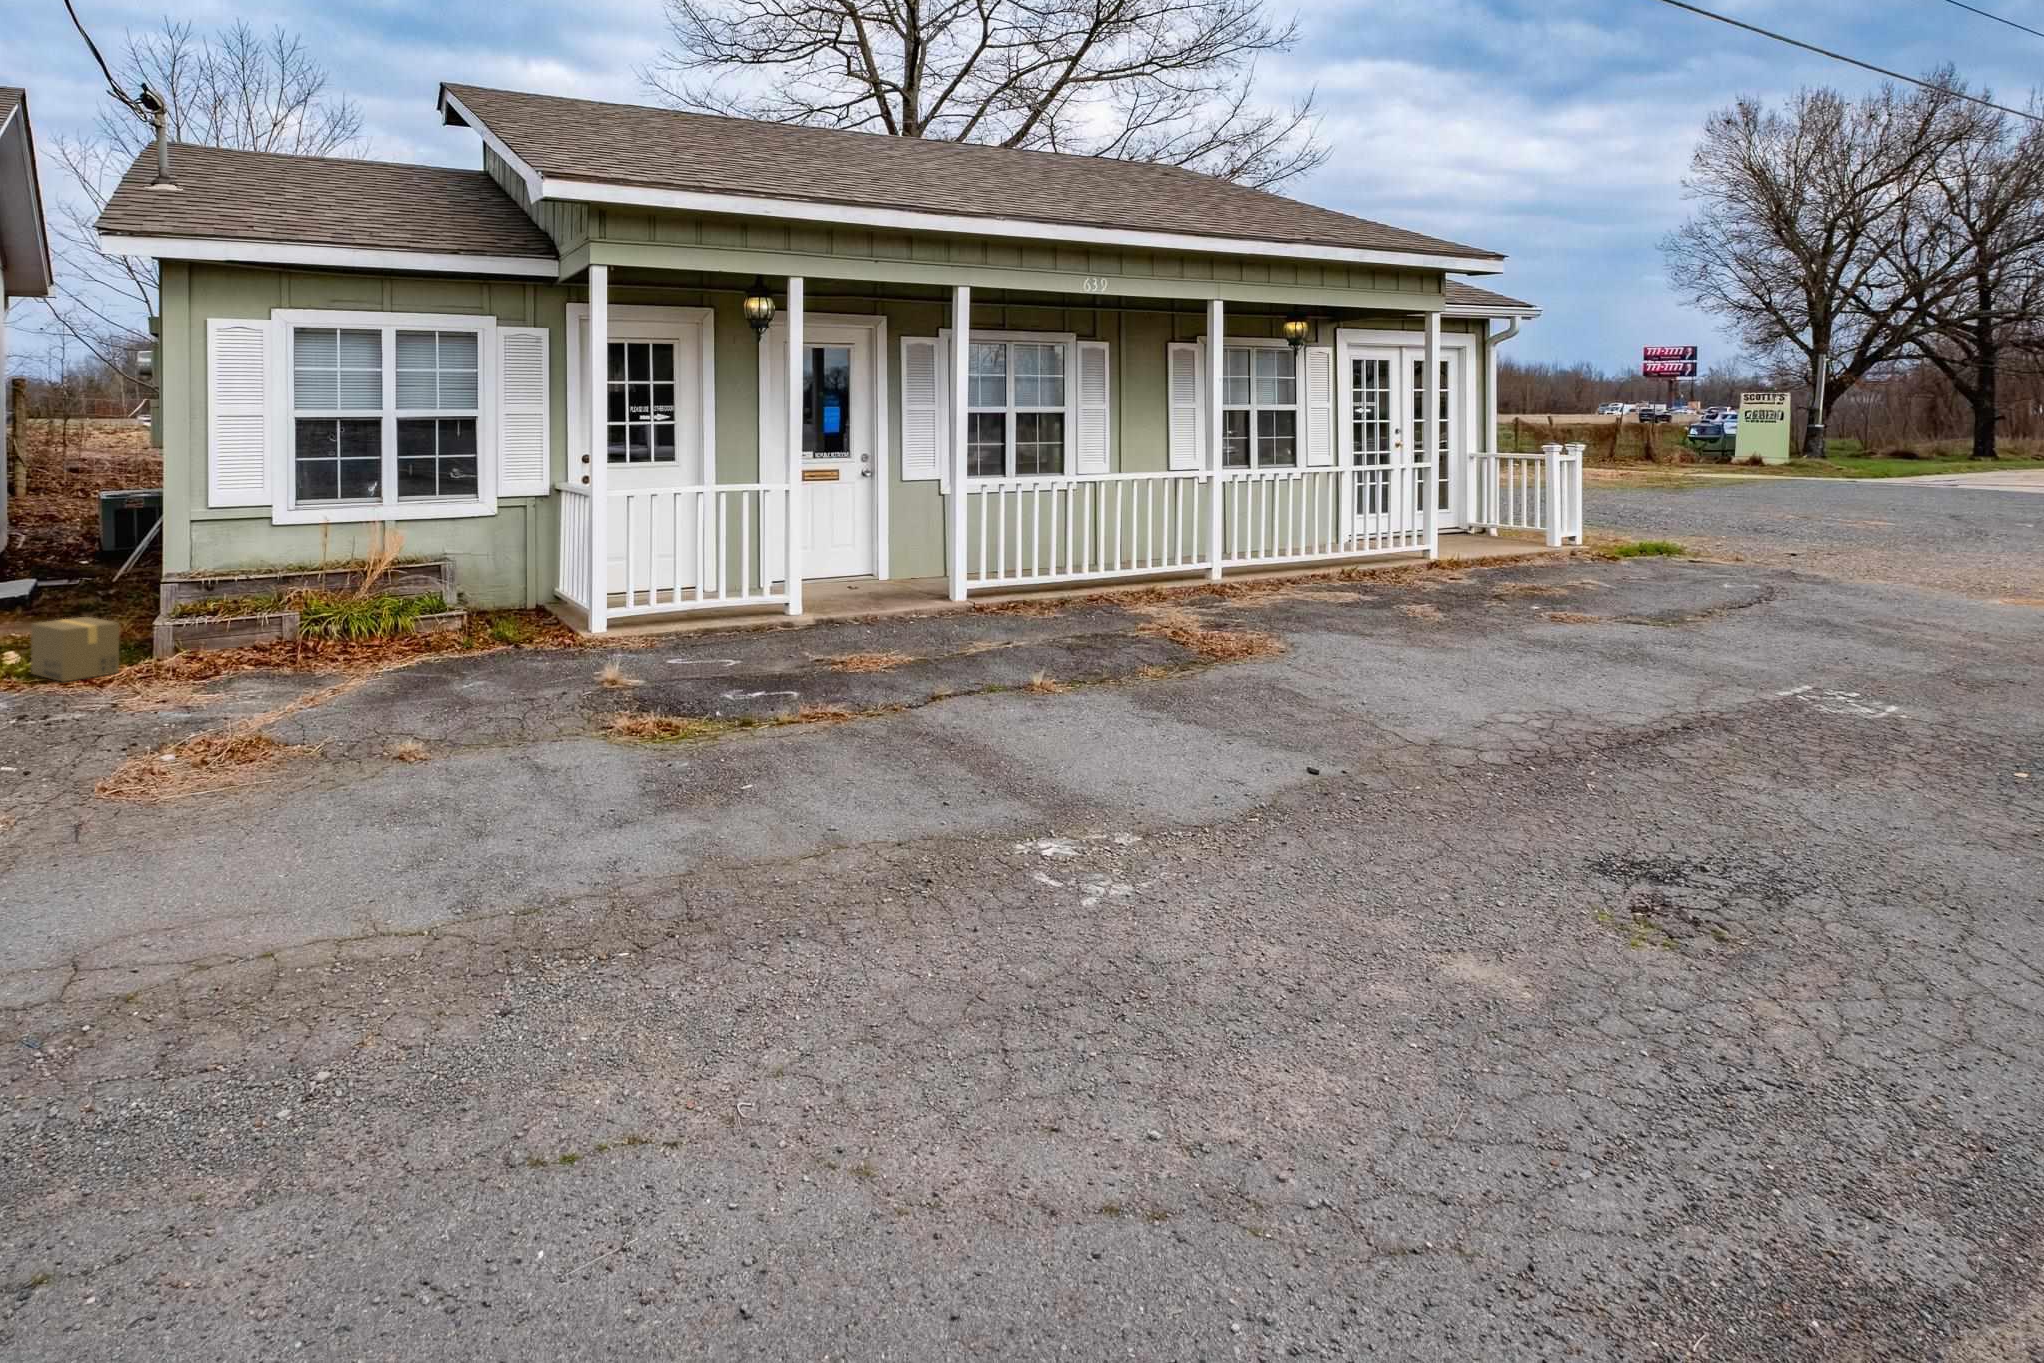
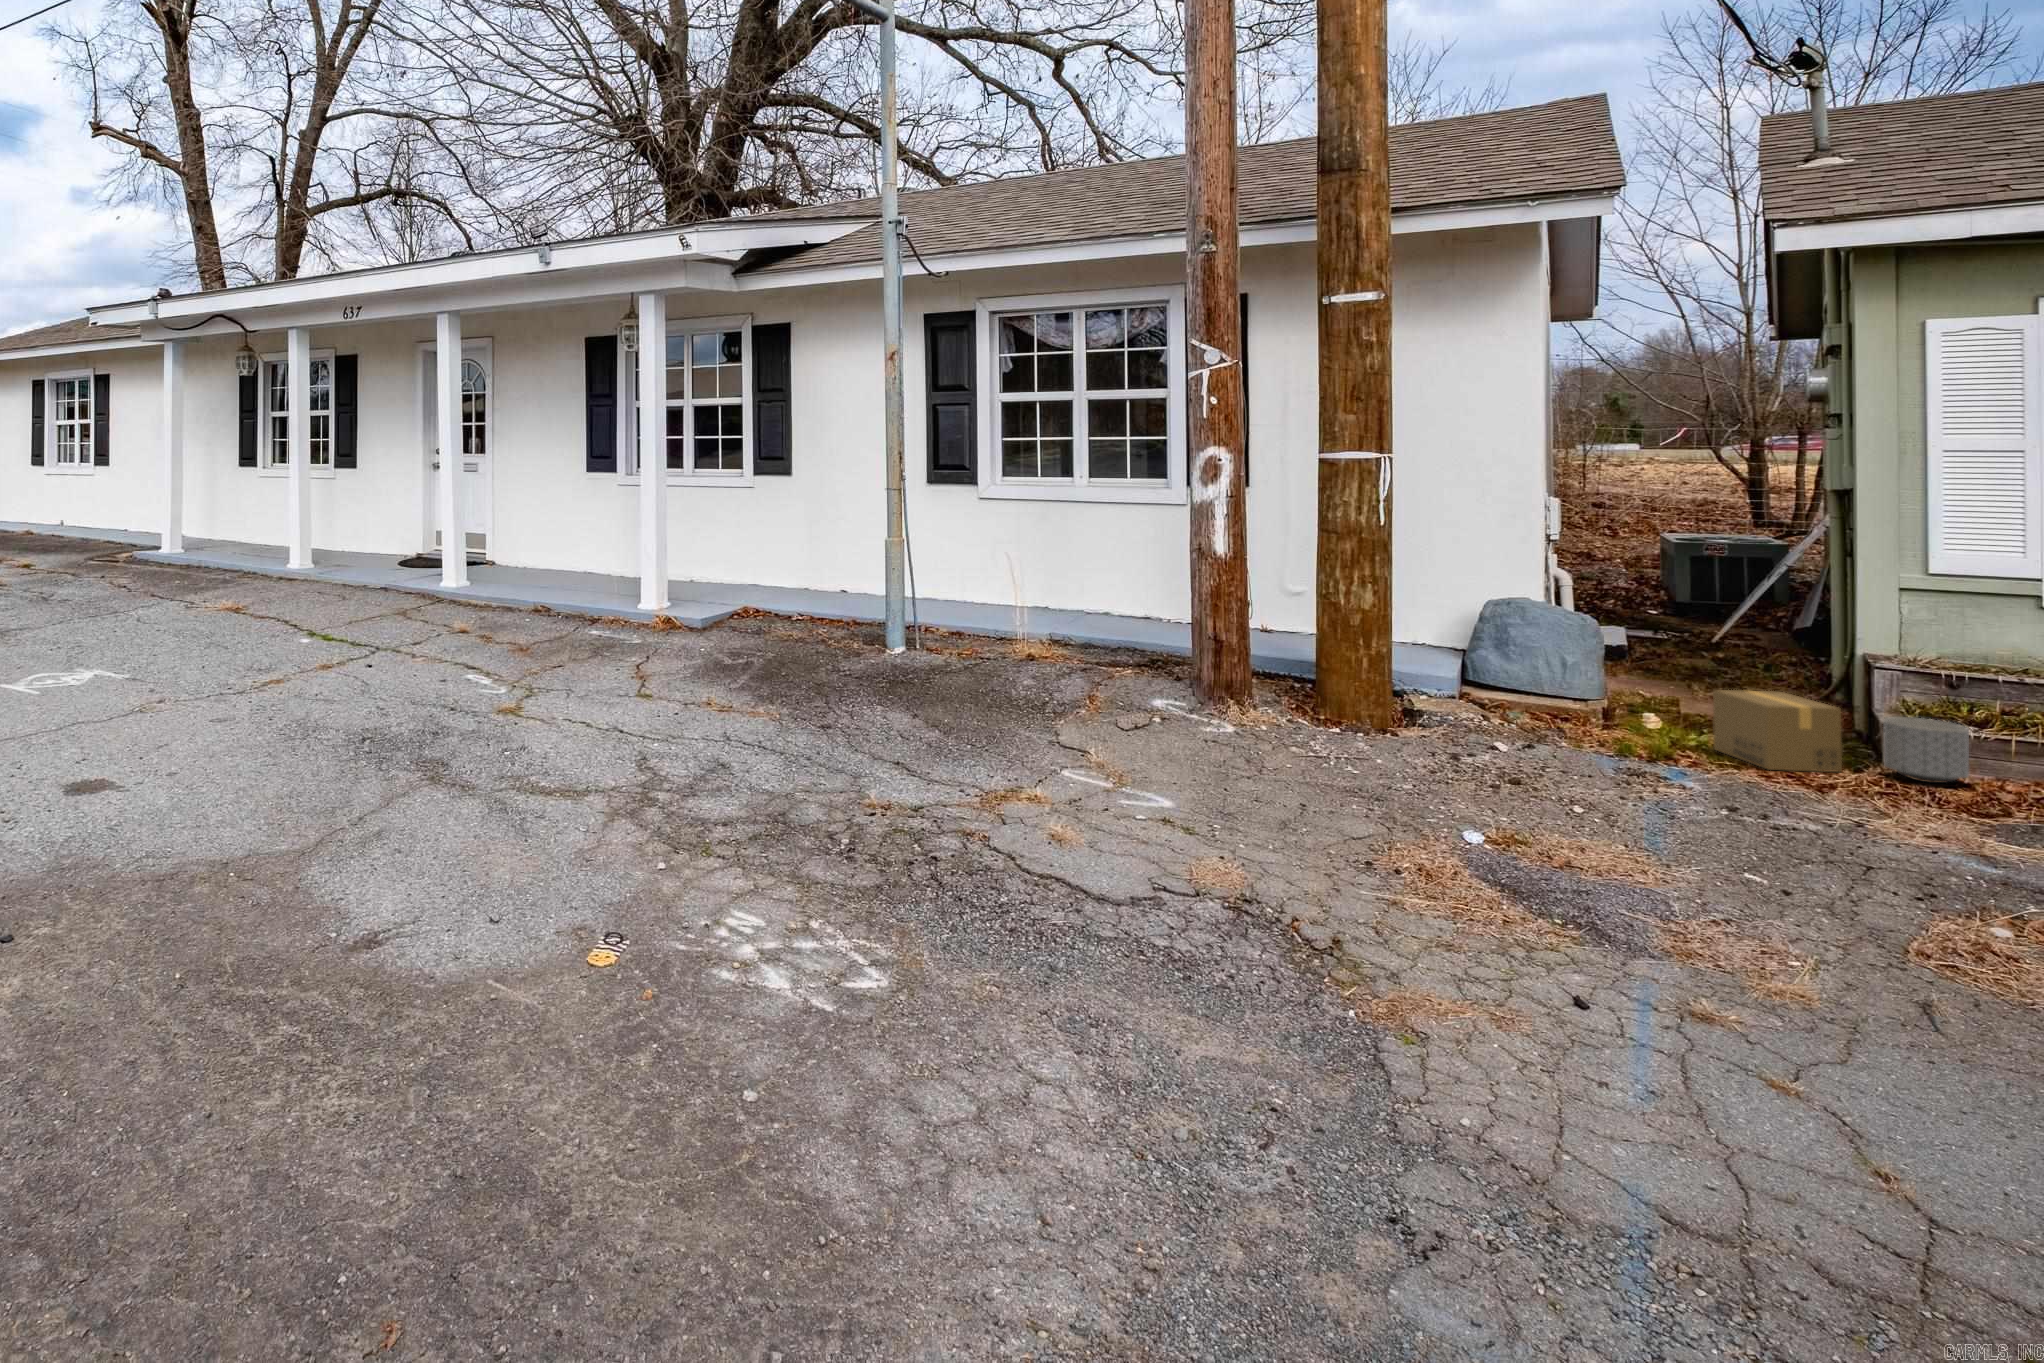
planter: none [148,621,199,668] -> present [1883,717,1969,783]

